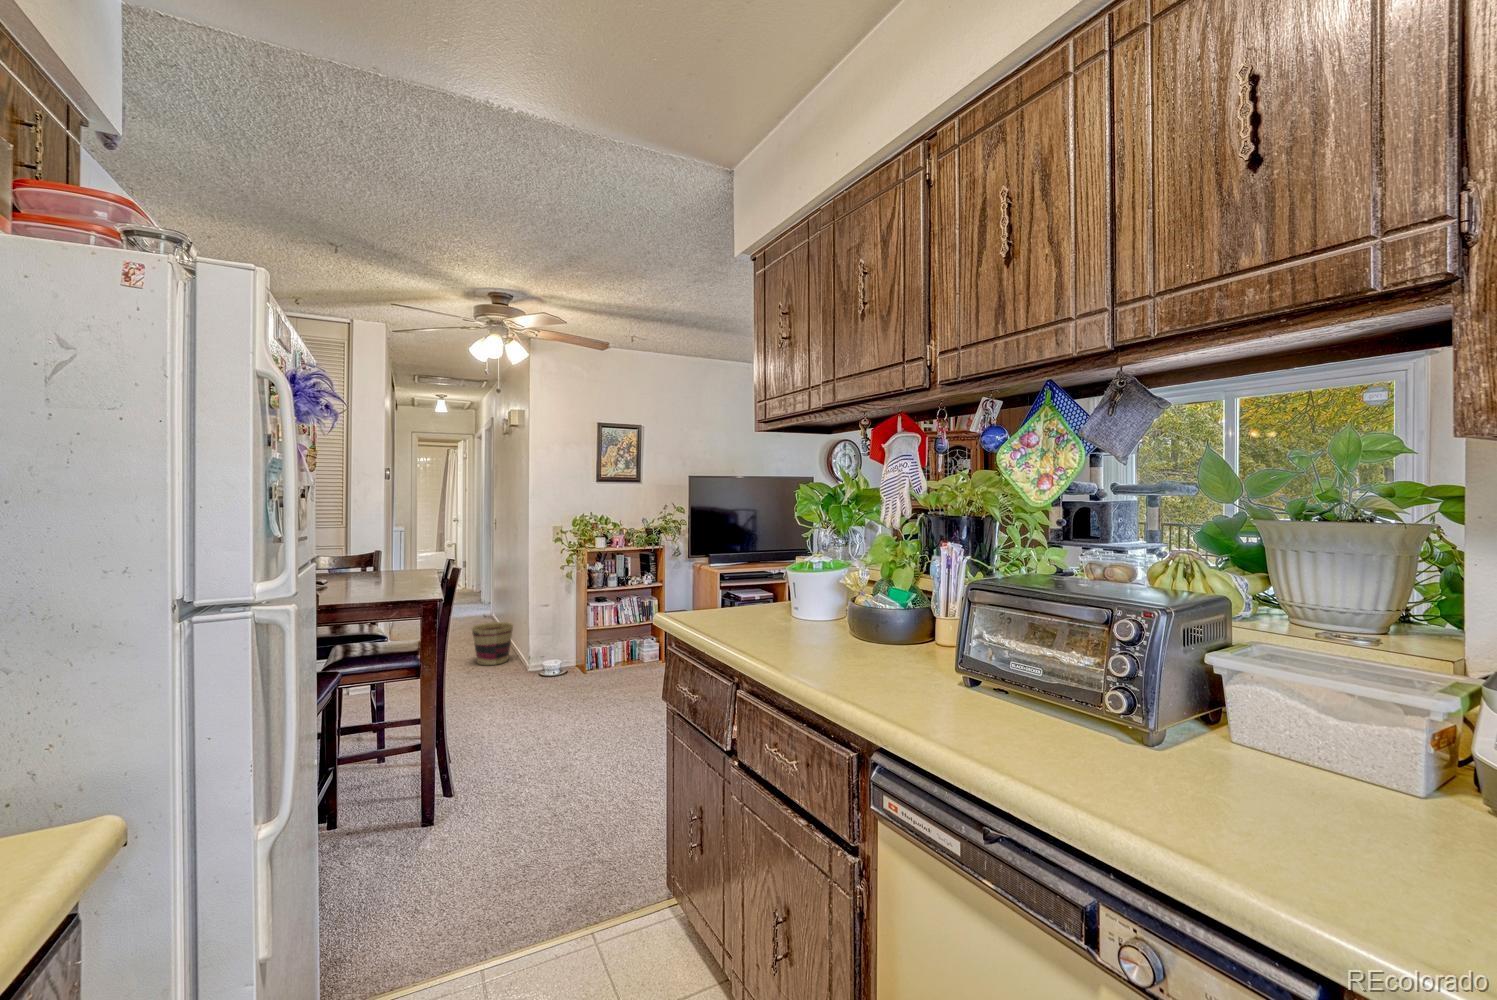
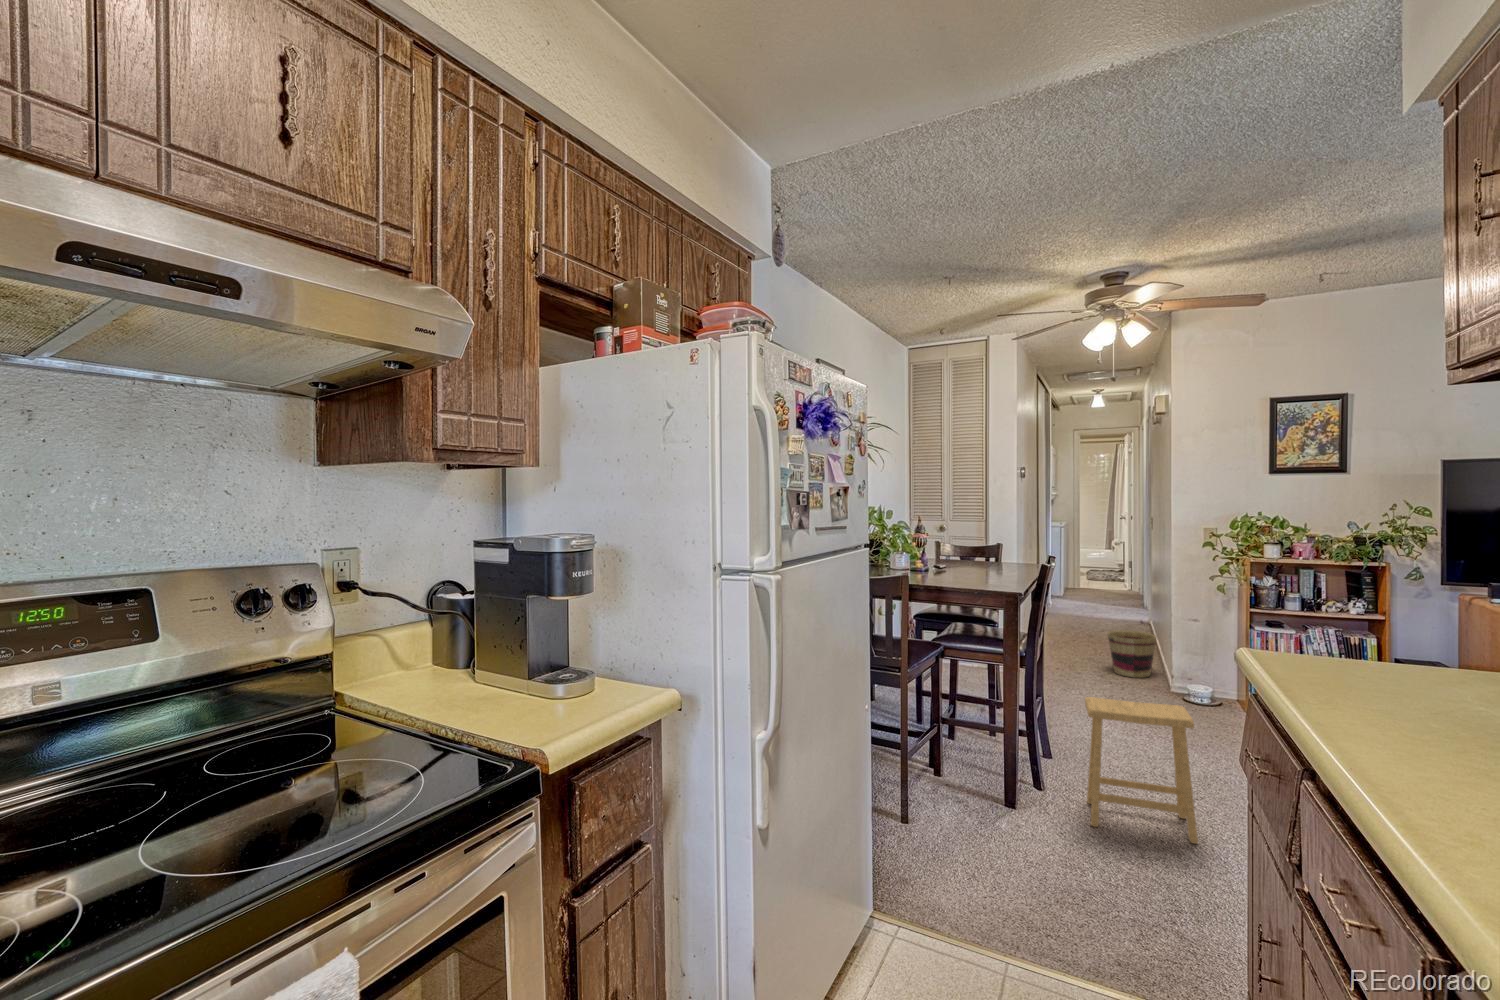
footstool: none [496,675,590,808] -> present [1085,697,1198,844]

